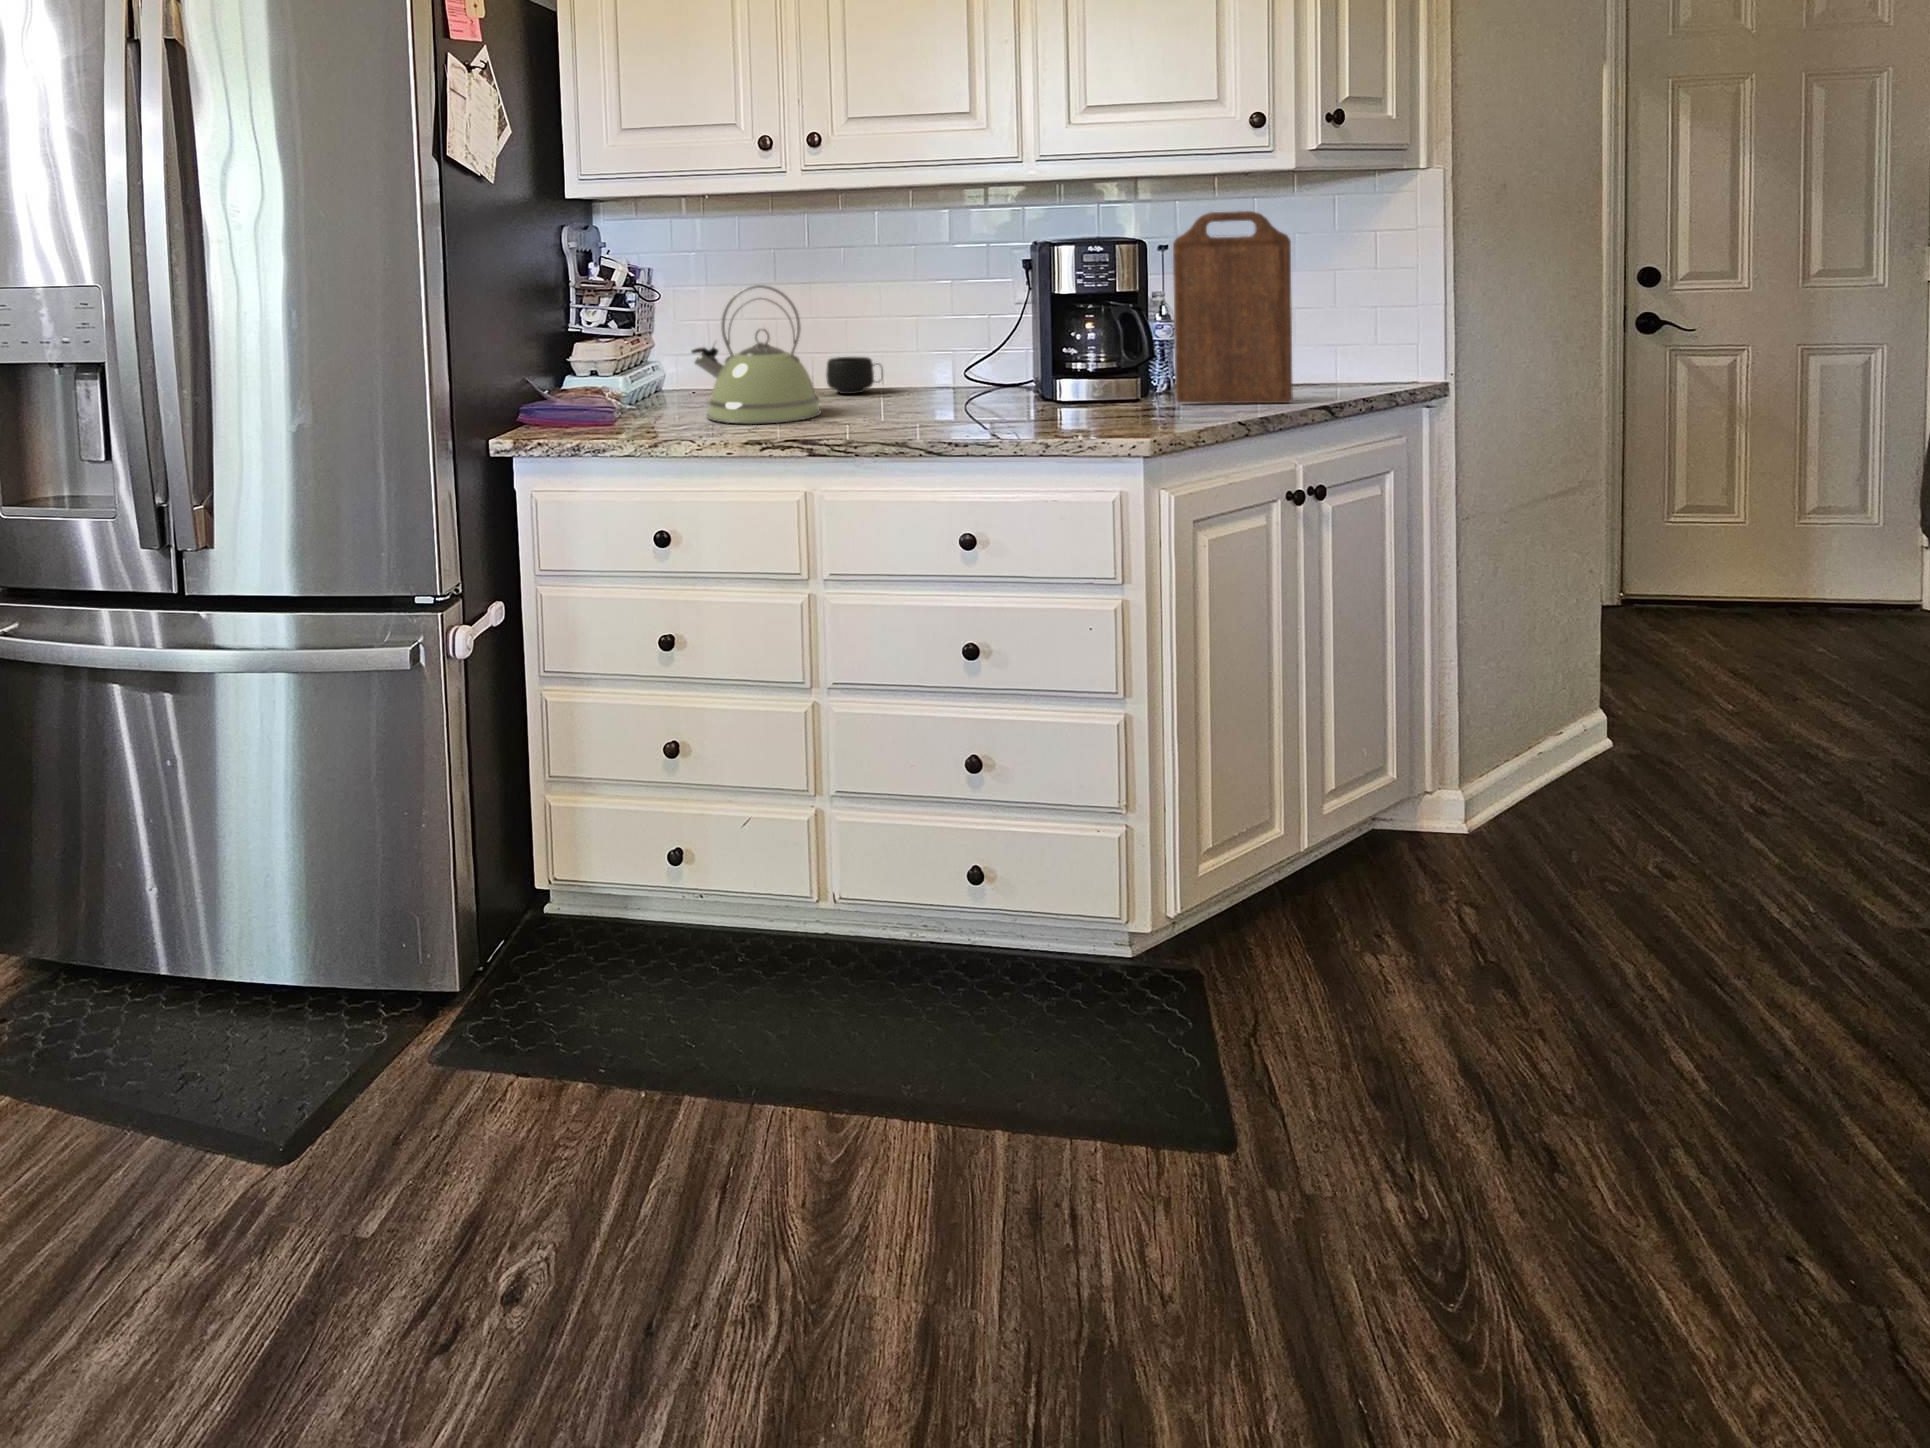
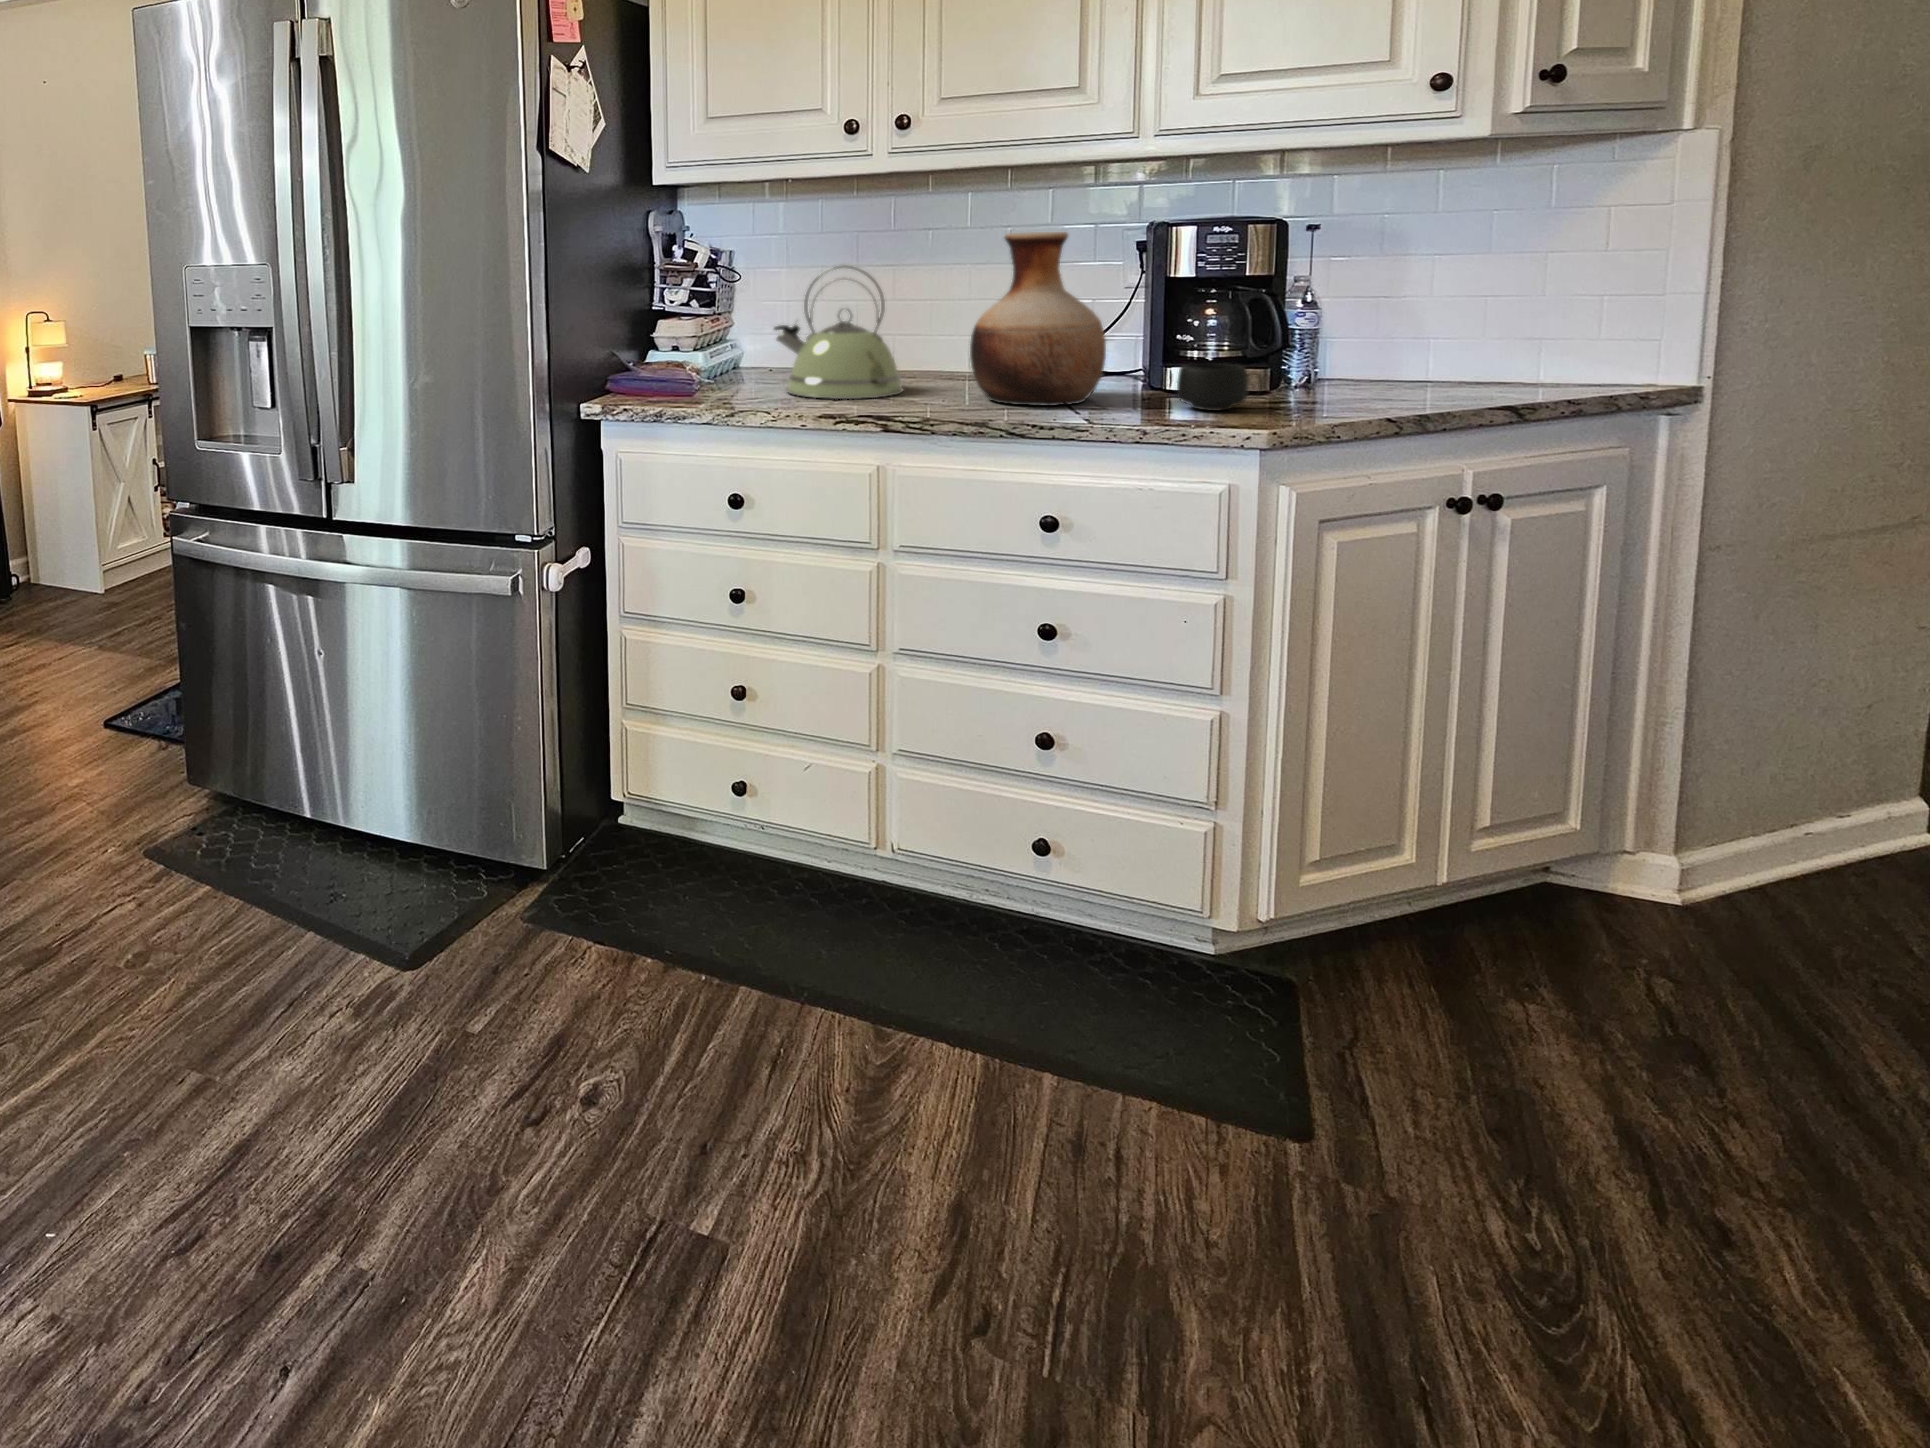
cutting board: present [1173,211,1293,403] -> none [1311,185,1474,399]
vase: none [884,251,1005,423] -> present [970,232,1106,406]
mug: present [826,357,875,394] -> present [1177,363,1262,411]

